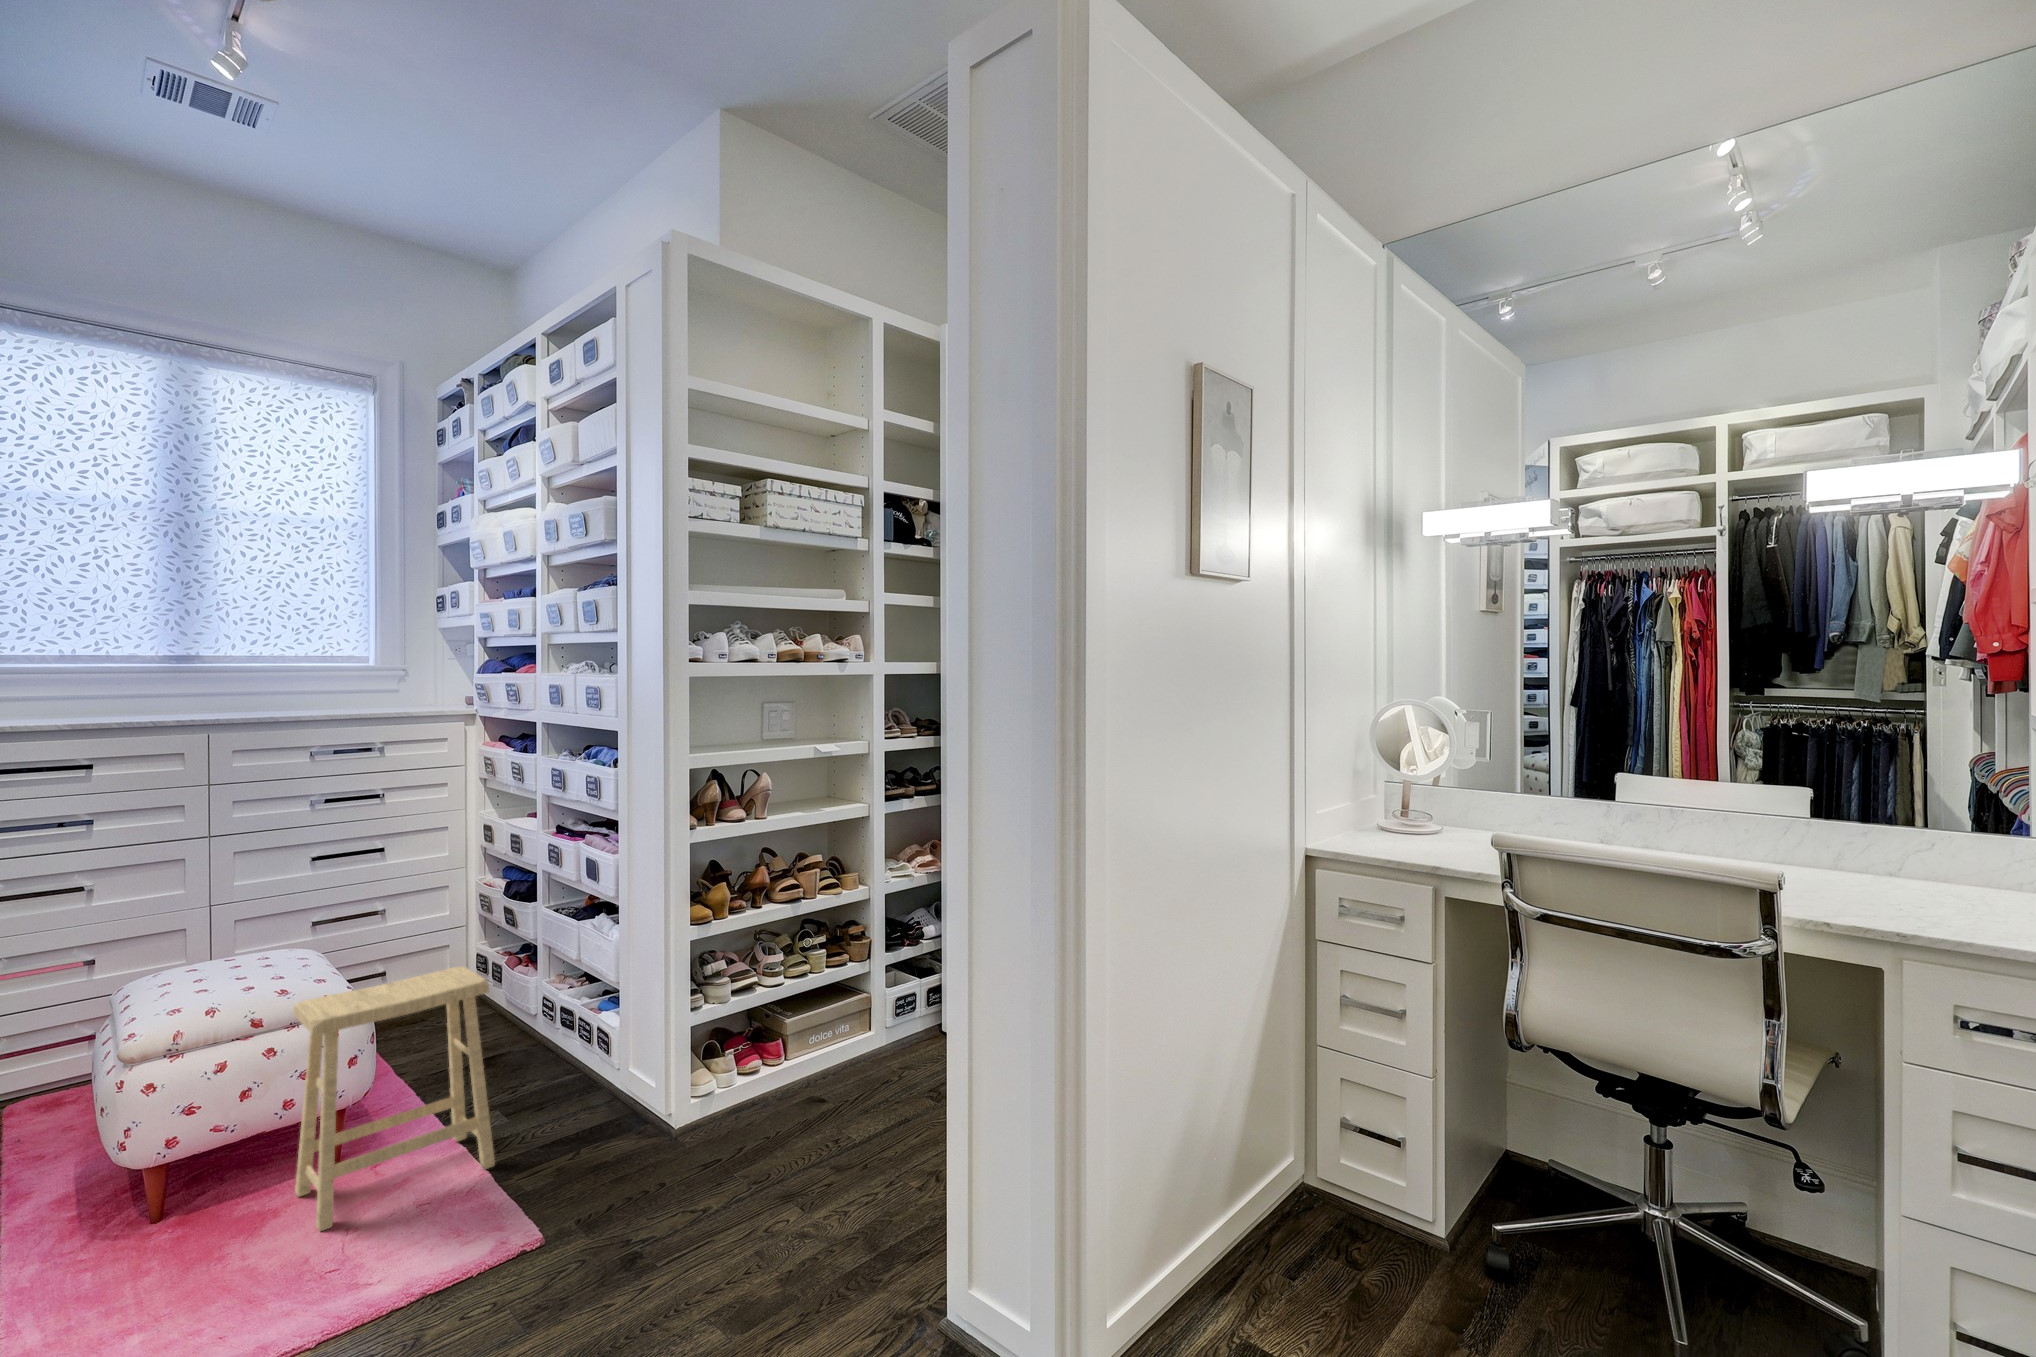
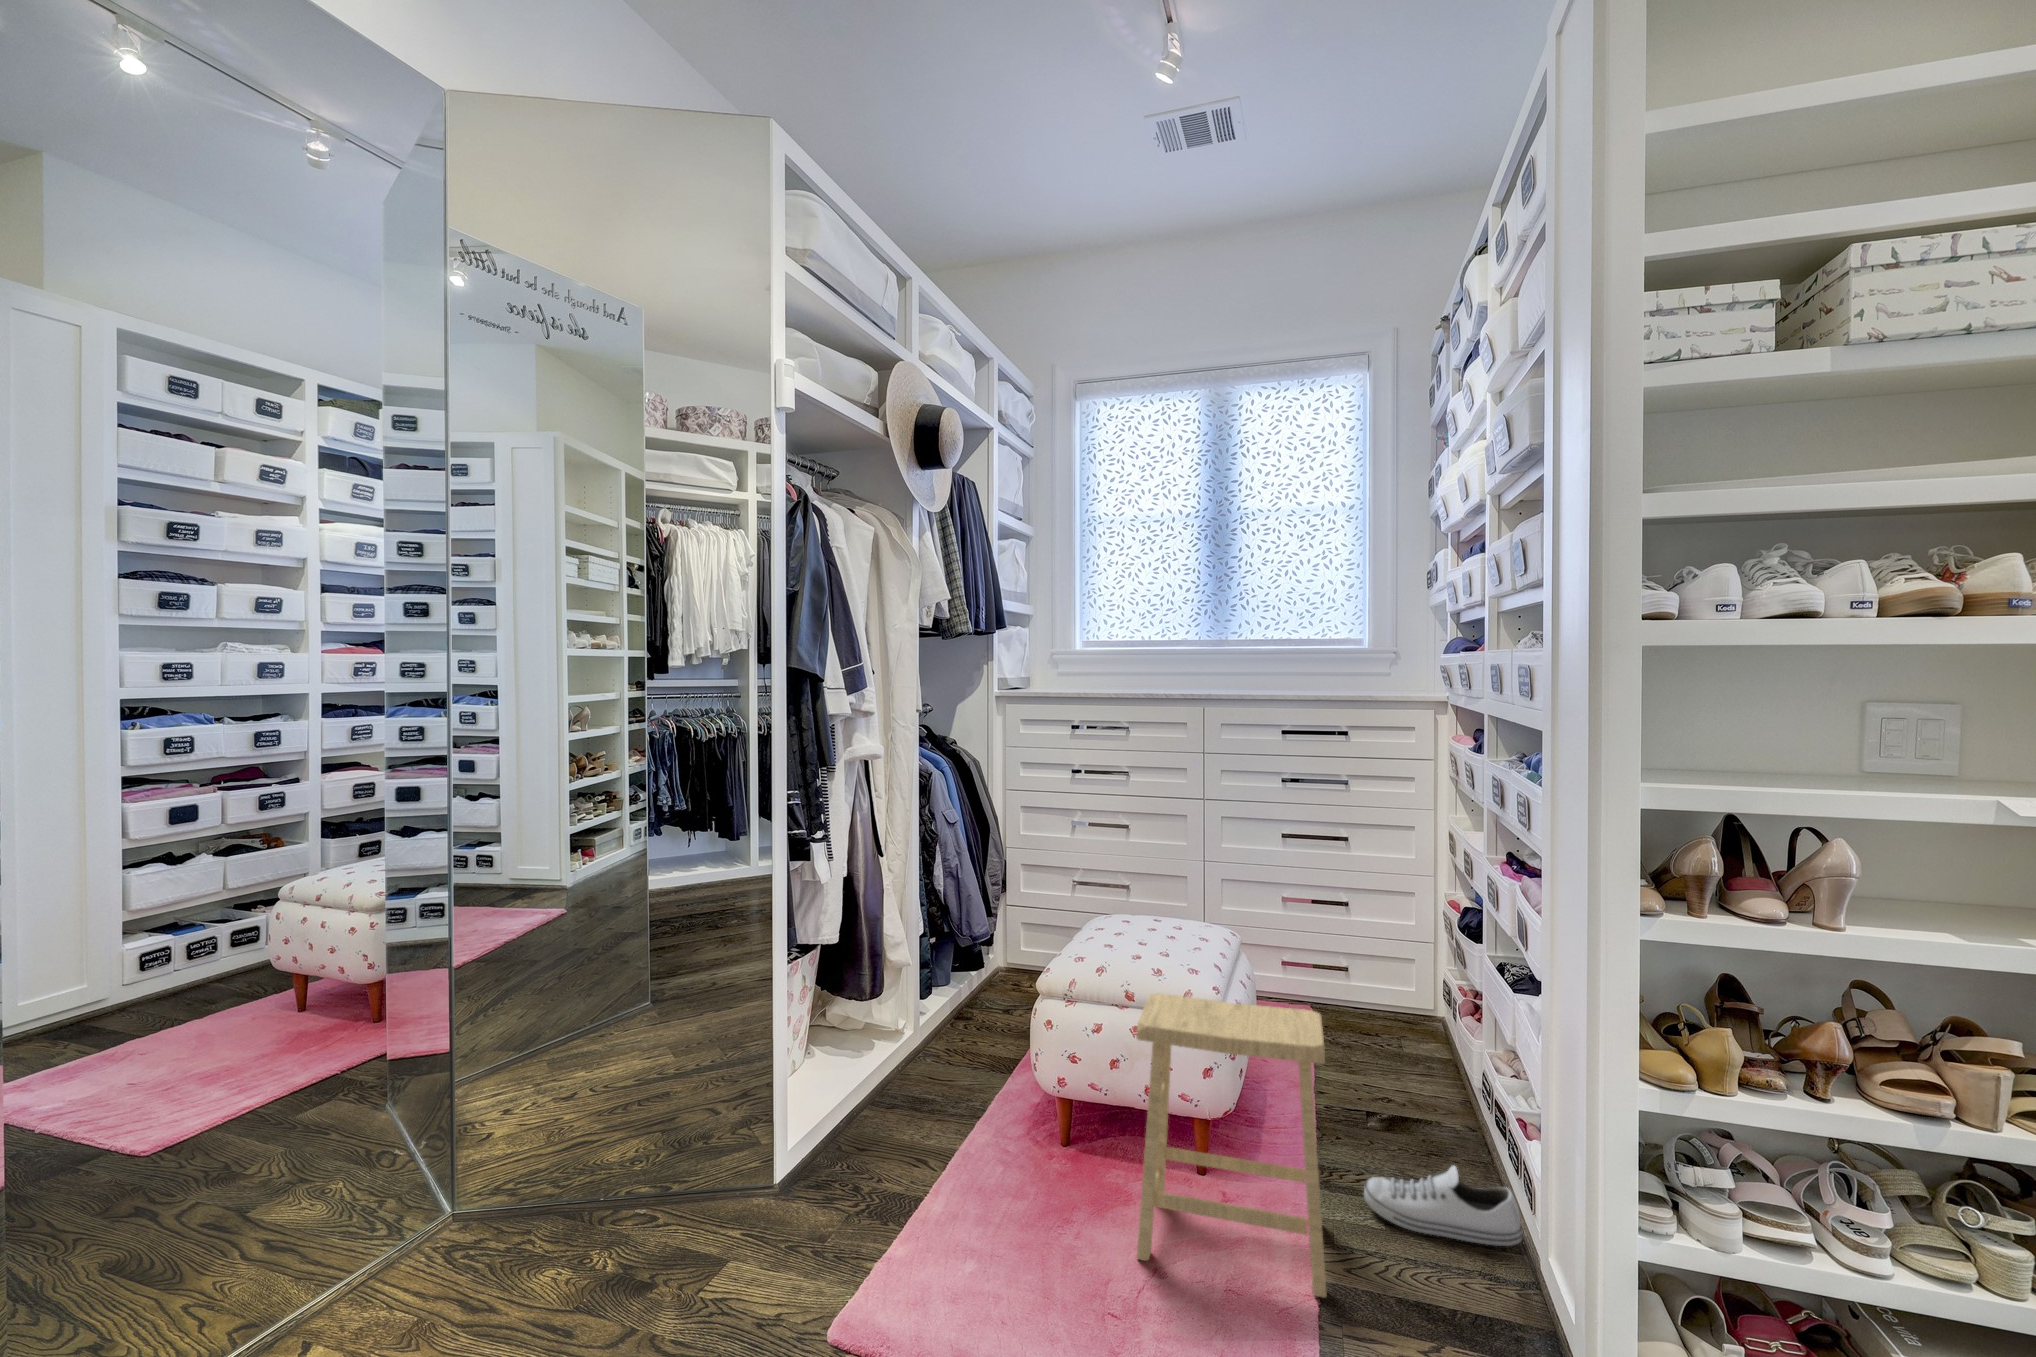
shoe: none [486,1050,600,1110] -> present [1364,1166,1522,1246]

